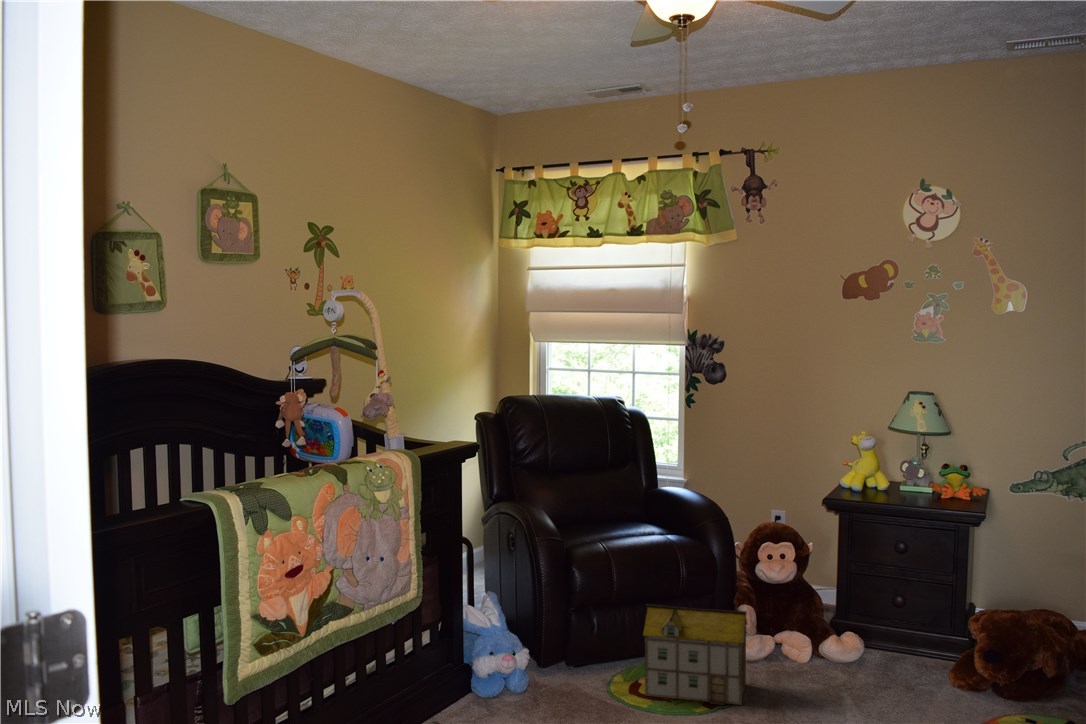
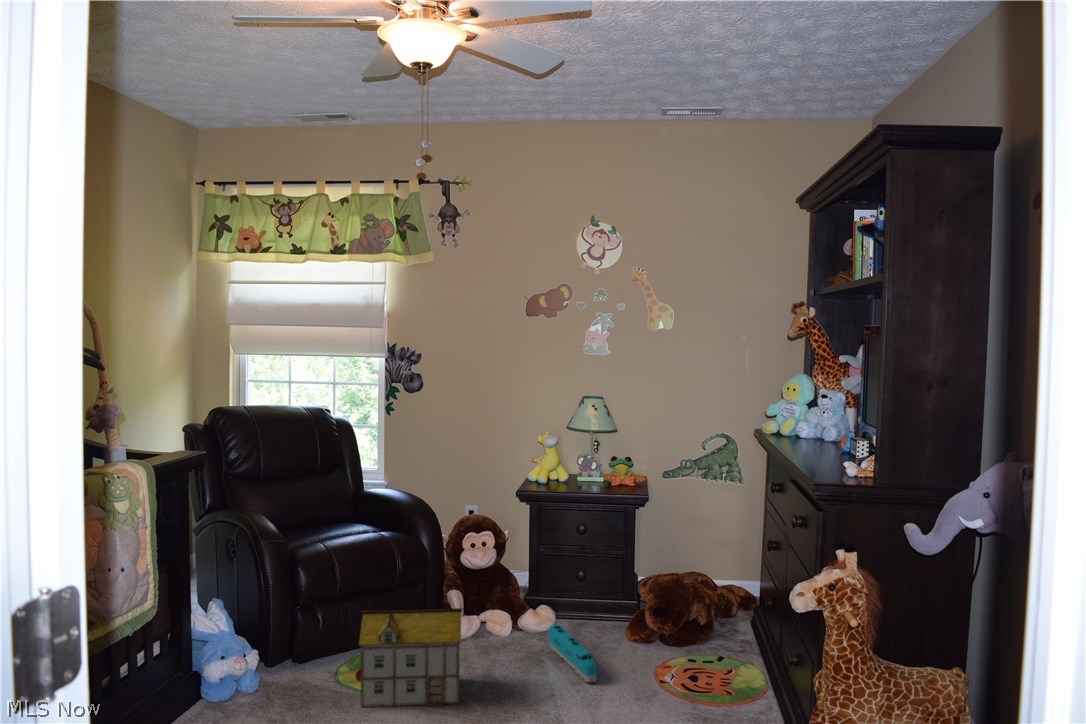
toy train: none [850,644,895,705] -> present [548,625,597,682]

